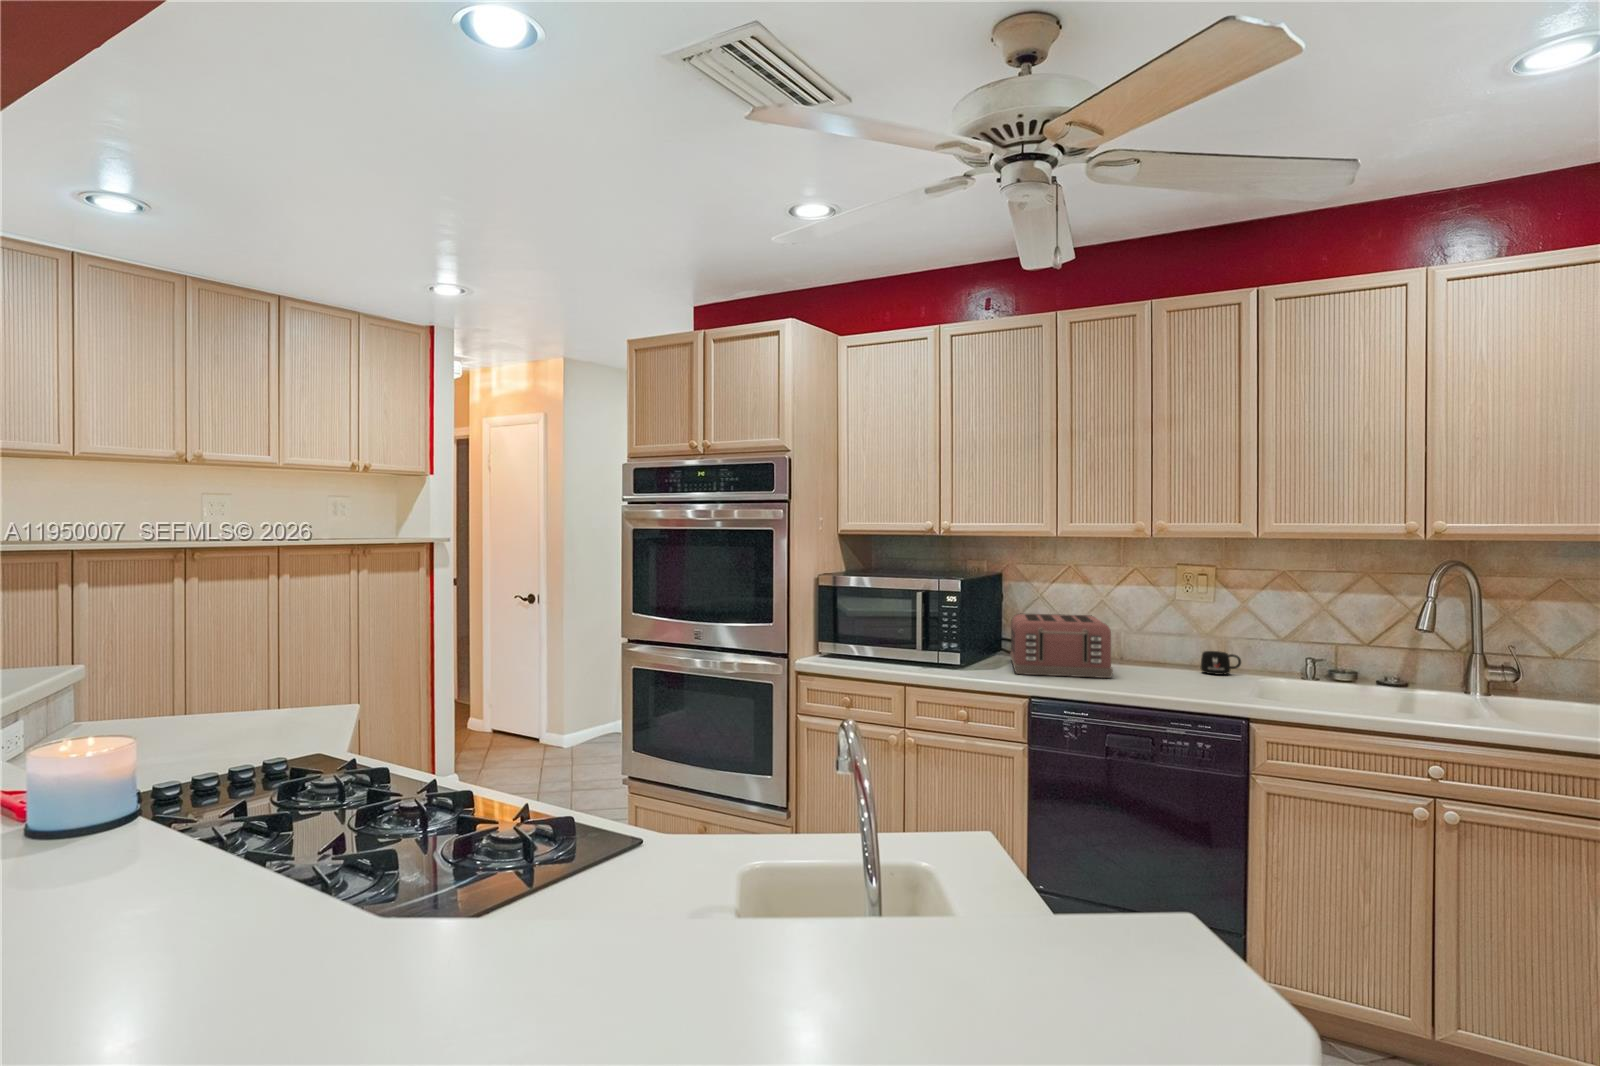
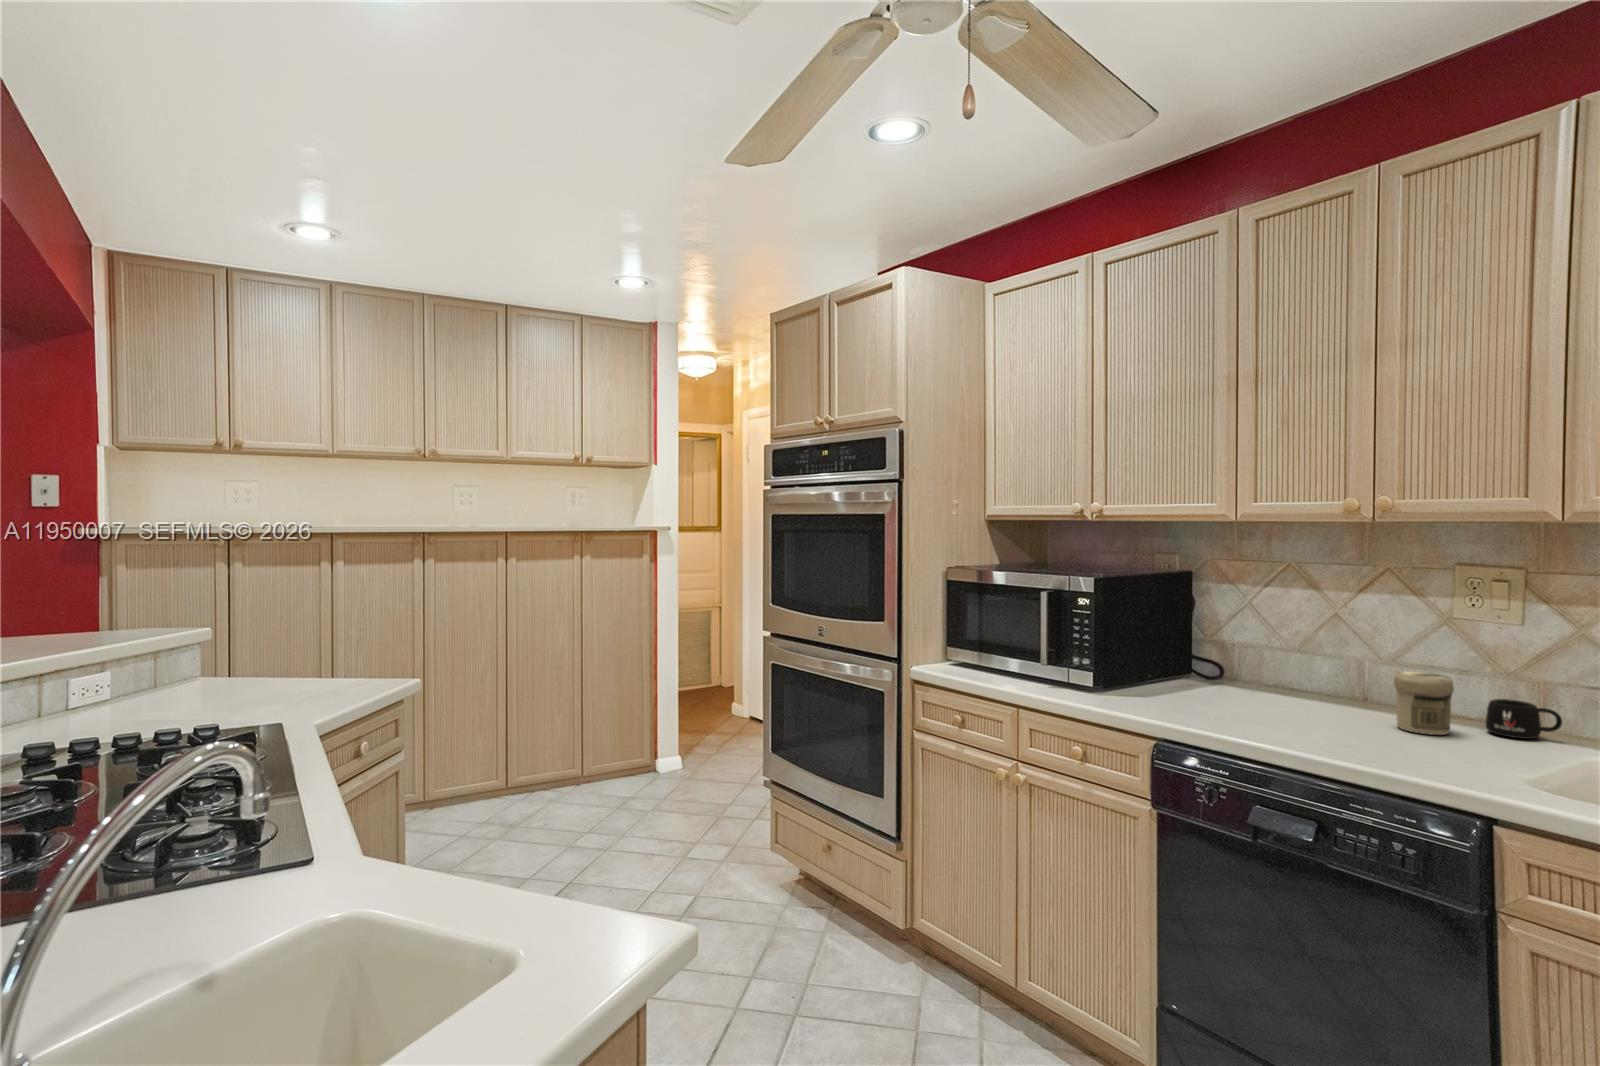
toaster: present [1010,613,1113,678] -> none [1162,625,1322,725]
jar: none [1155,637,1189,677] -> present [1394,671,1454,735]

